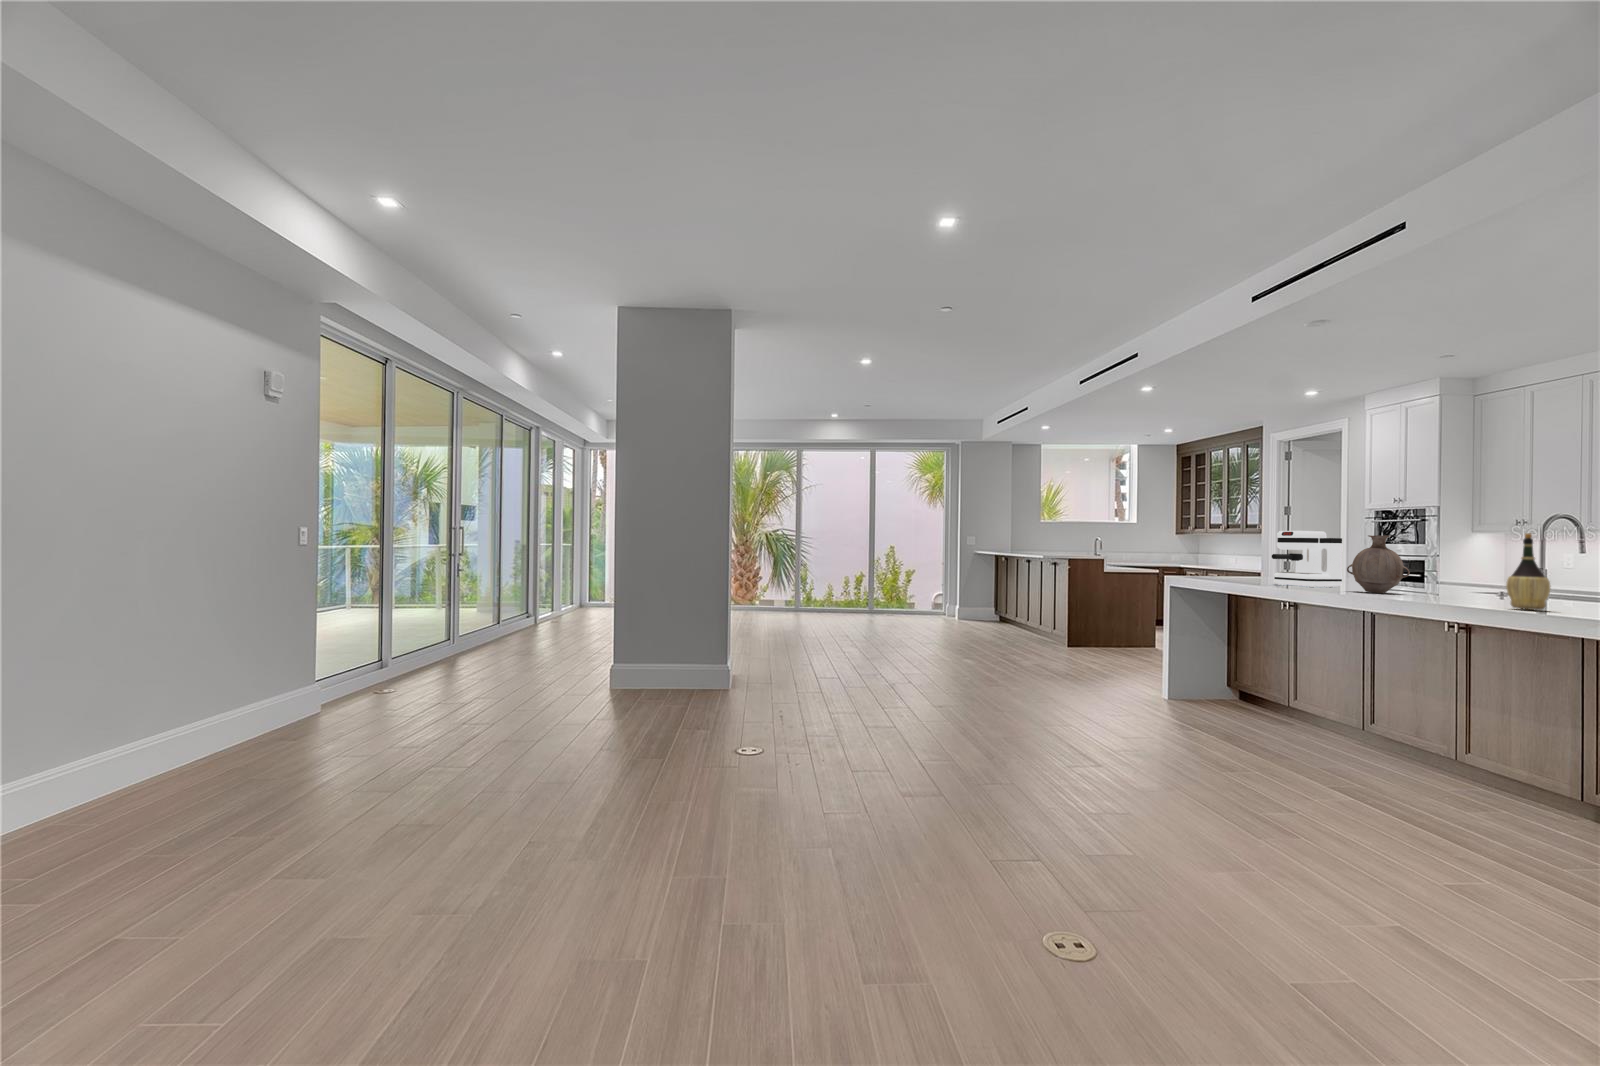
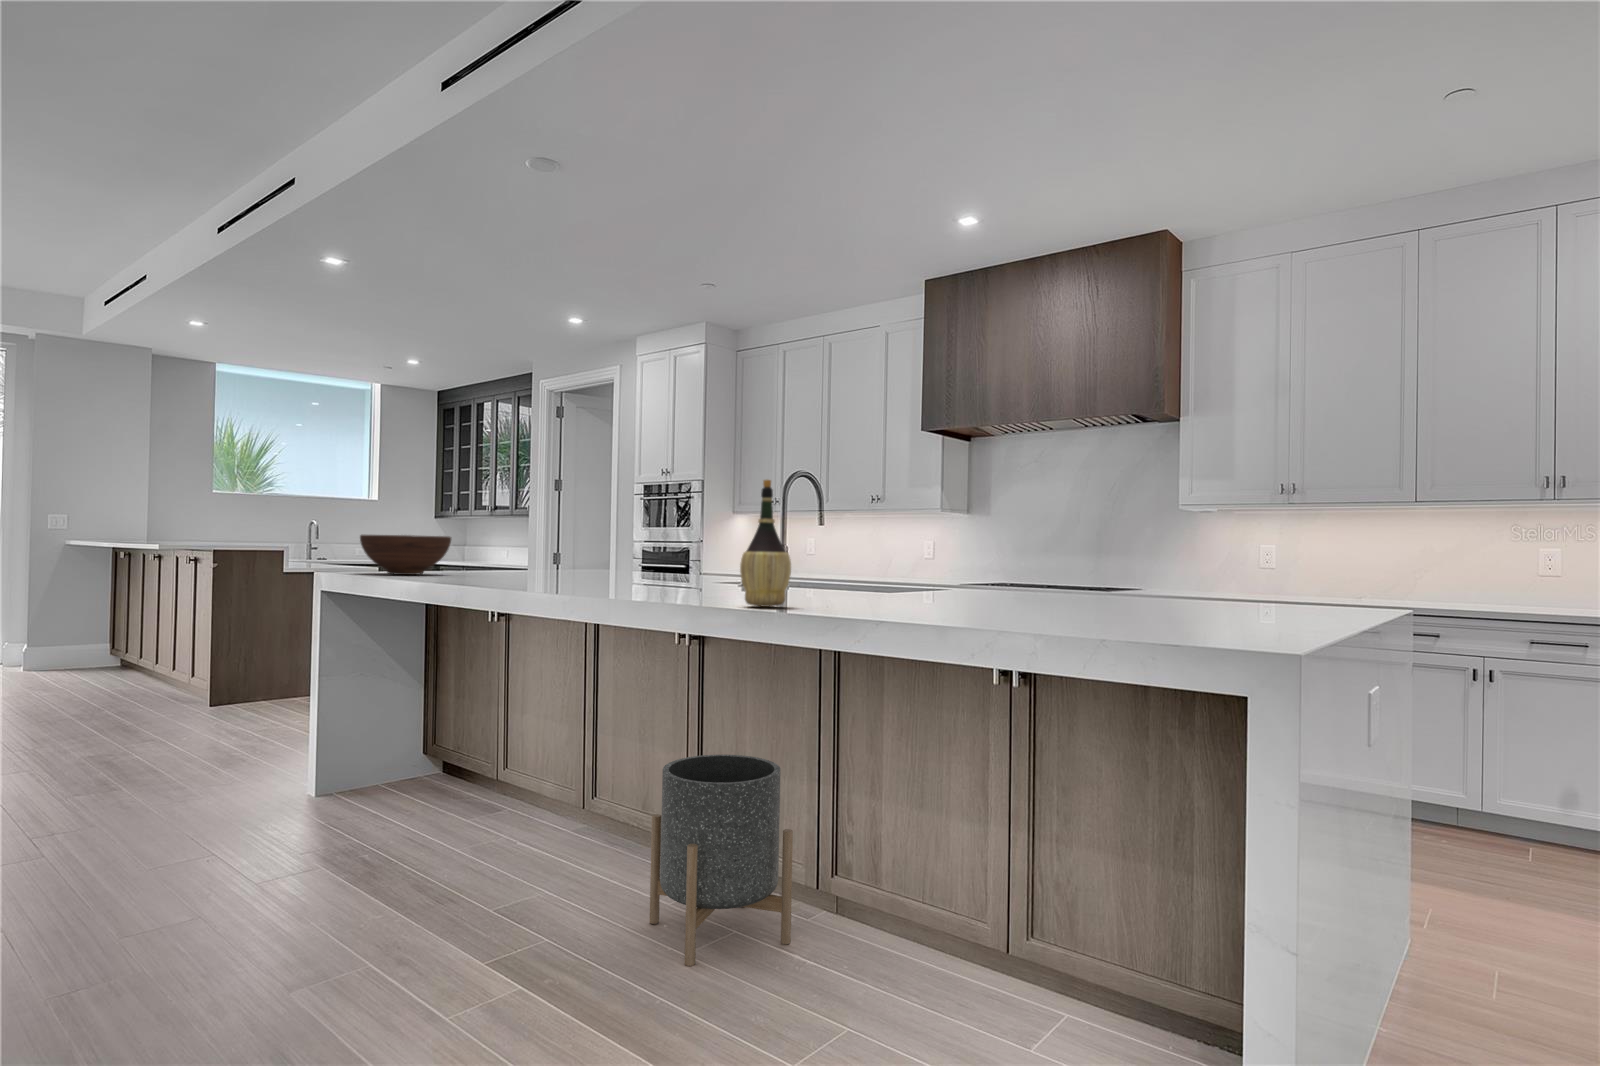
coffee maker: present [1272,531,1342,587] -> none [462,490,567,584]
vase: present [1347,535,1410,593] -> none [560,494,640,589]
fruit bowl: none [1189,555,1246,579] -> present [360,535,451,575]
planter: none [1433,699,1555,823] -> present [650,755,793,966]

